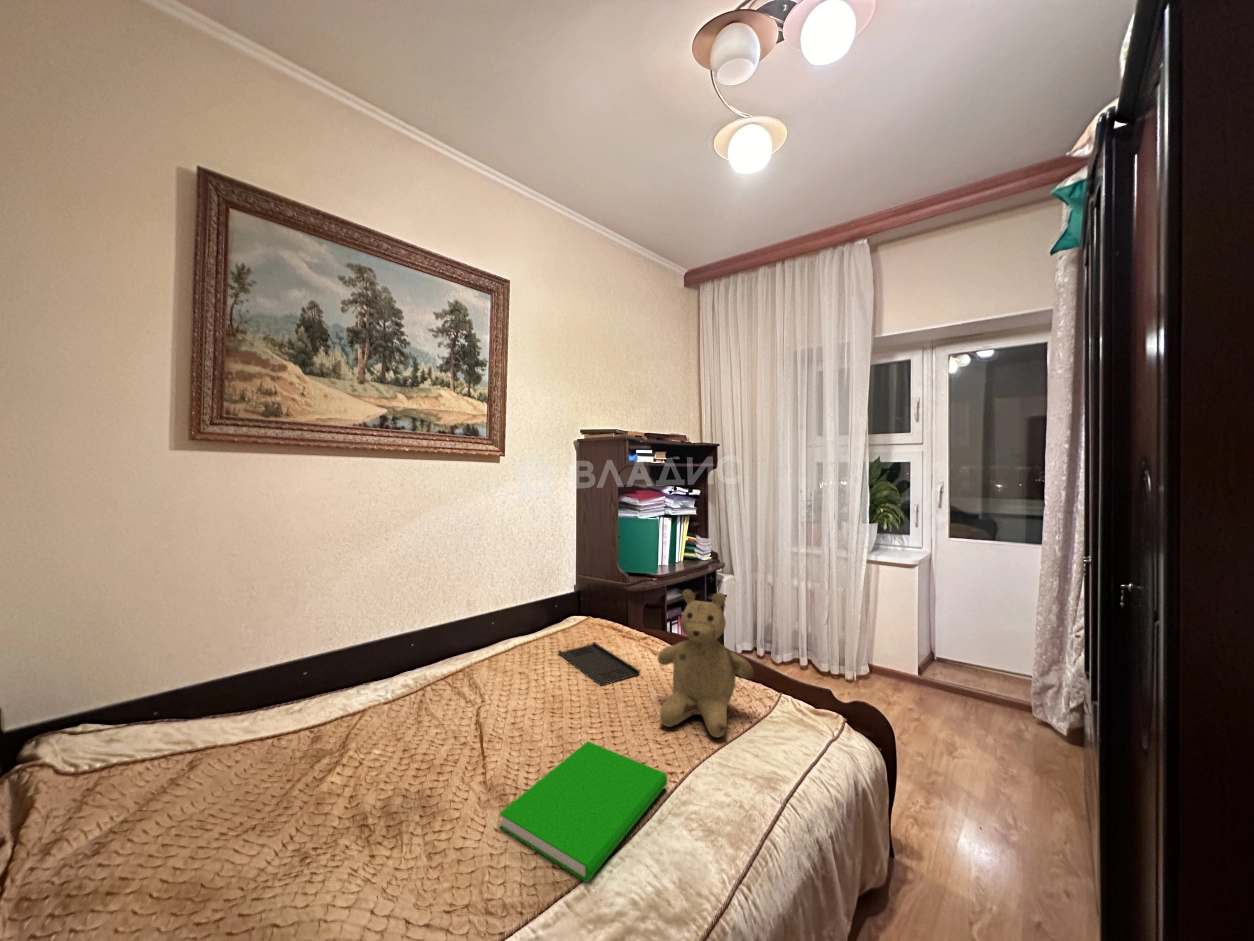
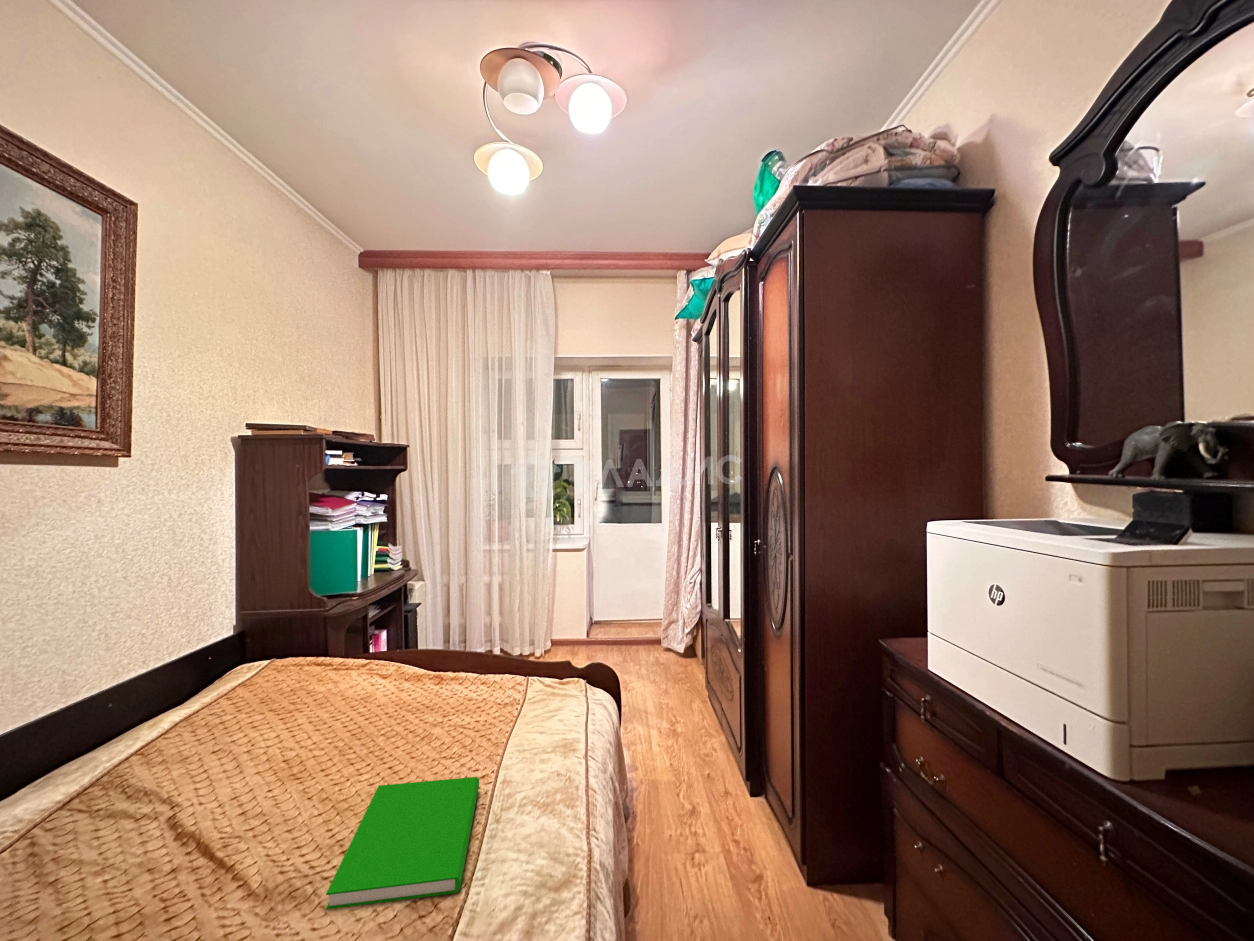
teddy bear: present [658,589,754,737] -> none [418,601,516,742]
tray: present [558,642,640,686] -> none [251,689,381,733]

